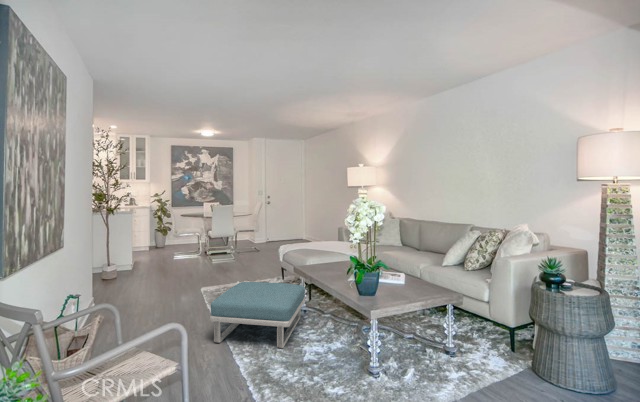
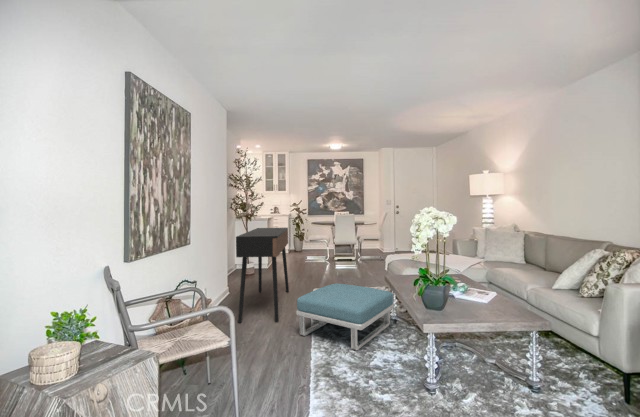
console table: none [125,223,180,341] -> present [236,228,289,323]

